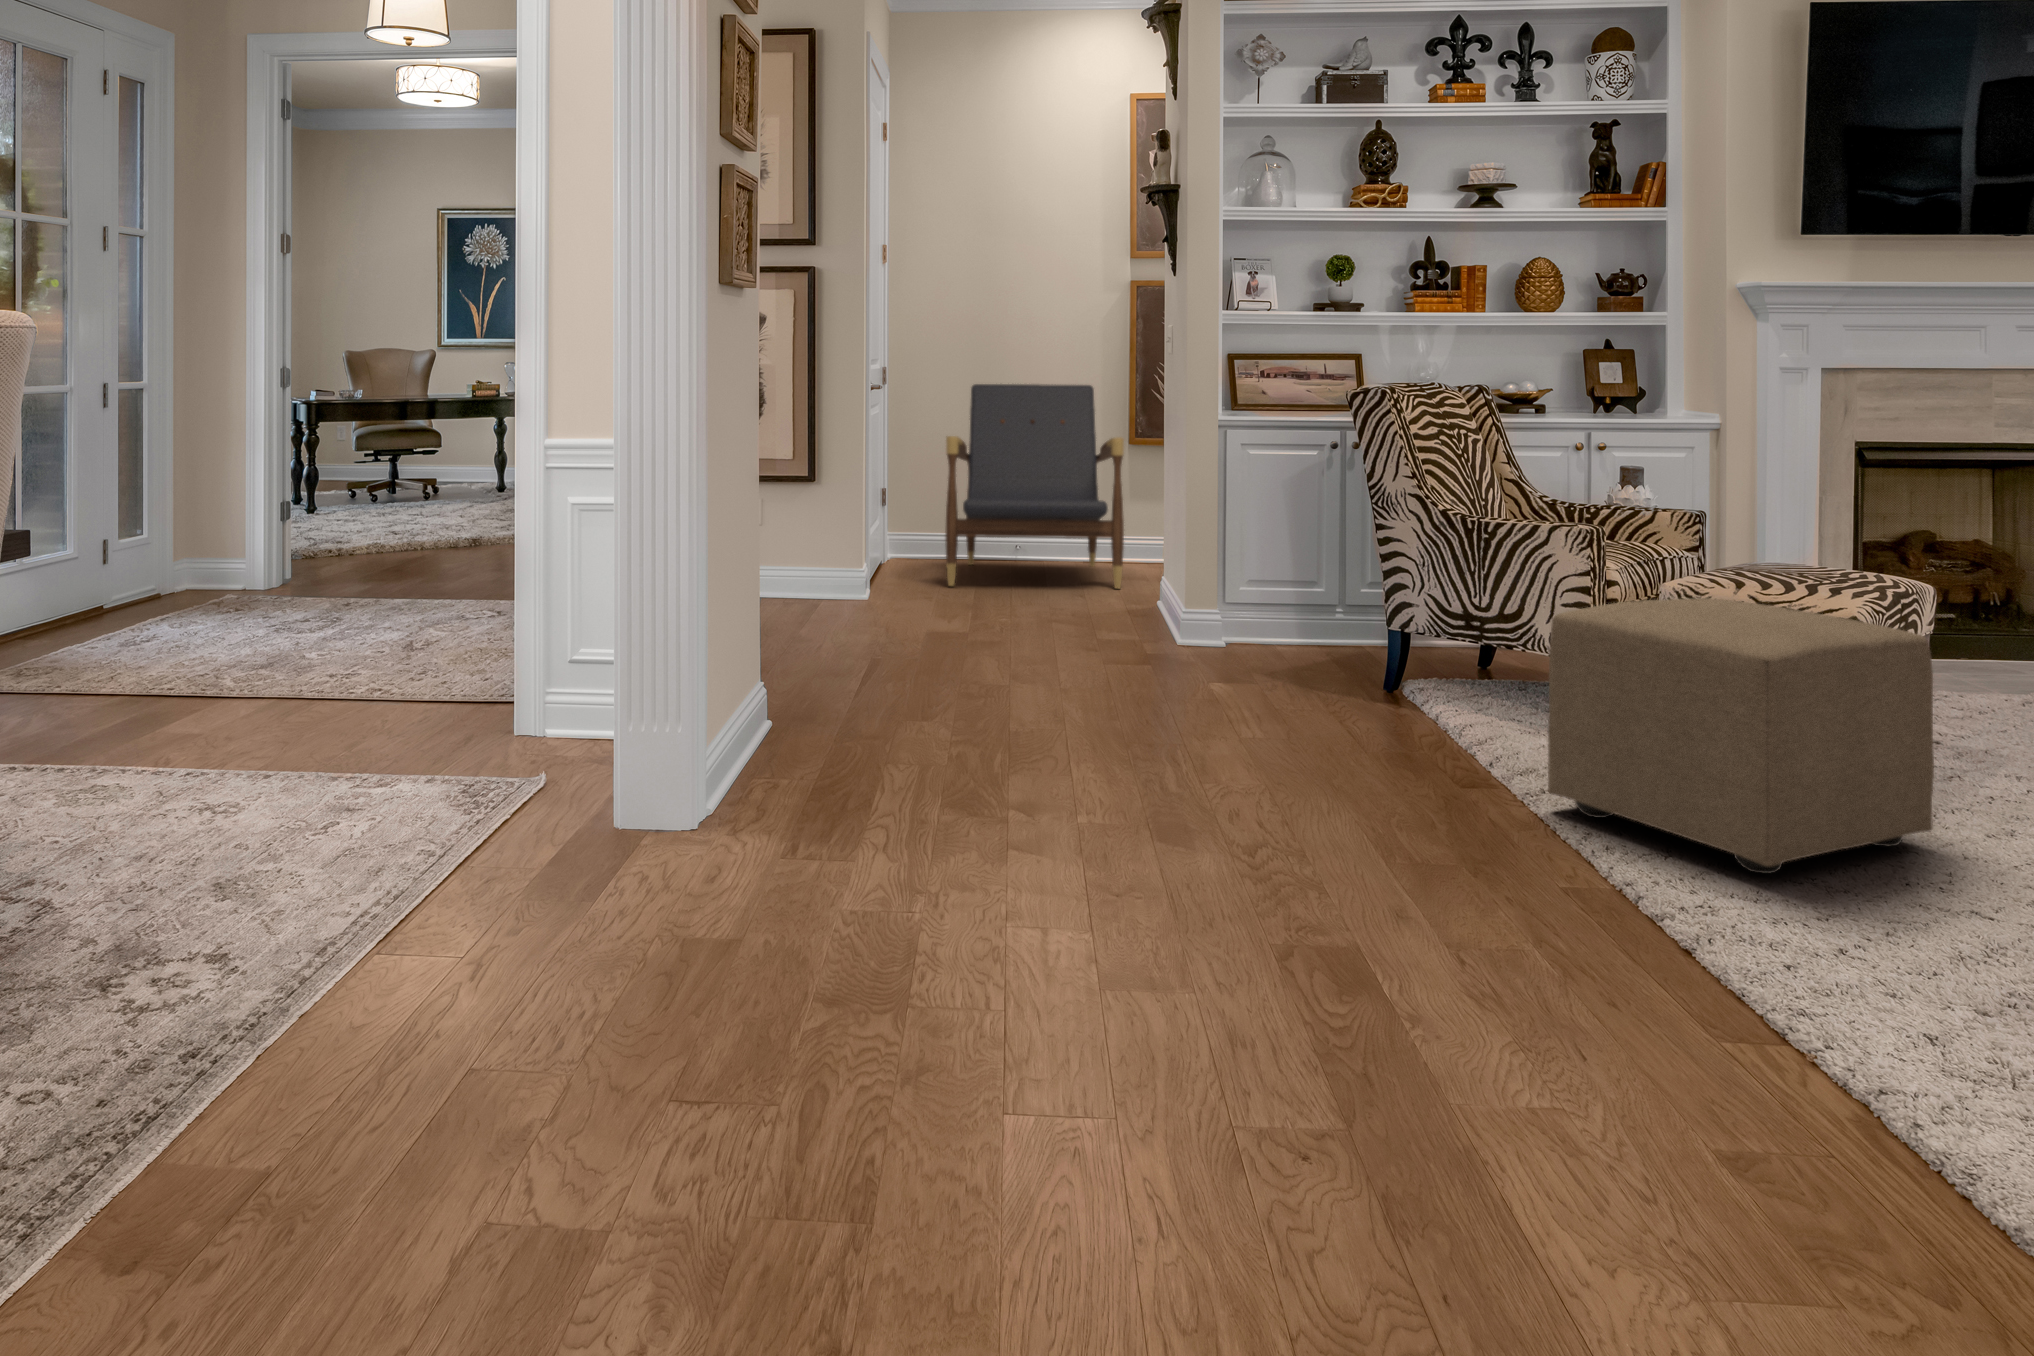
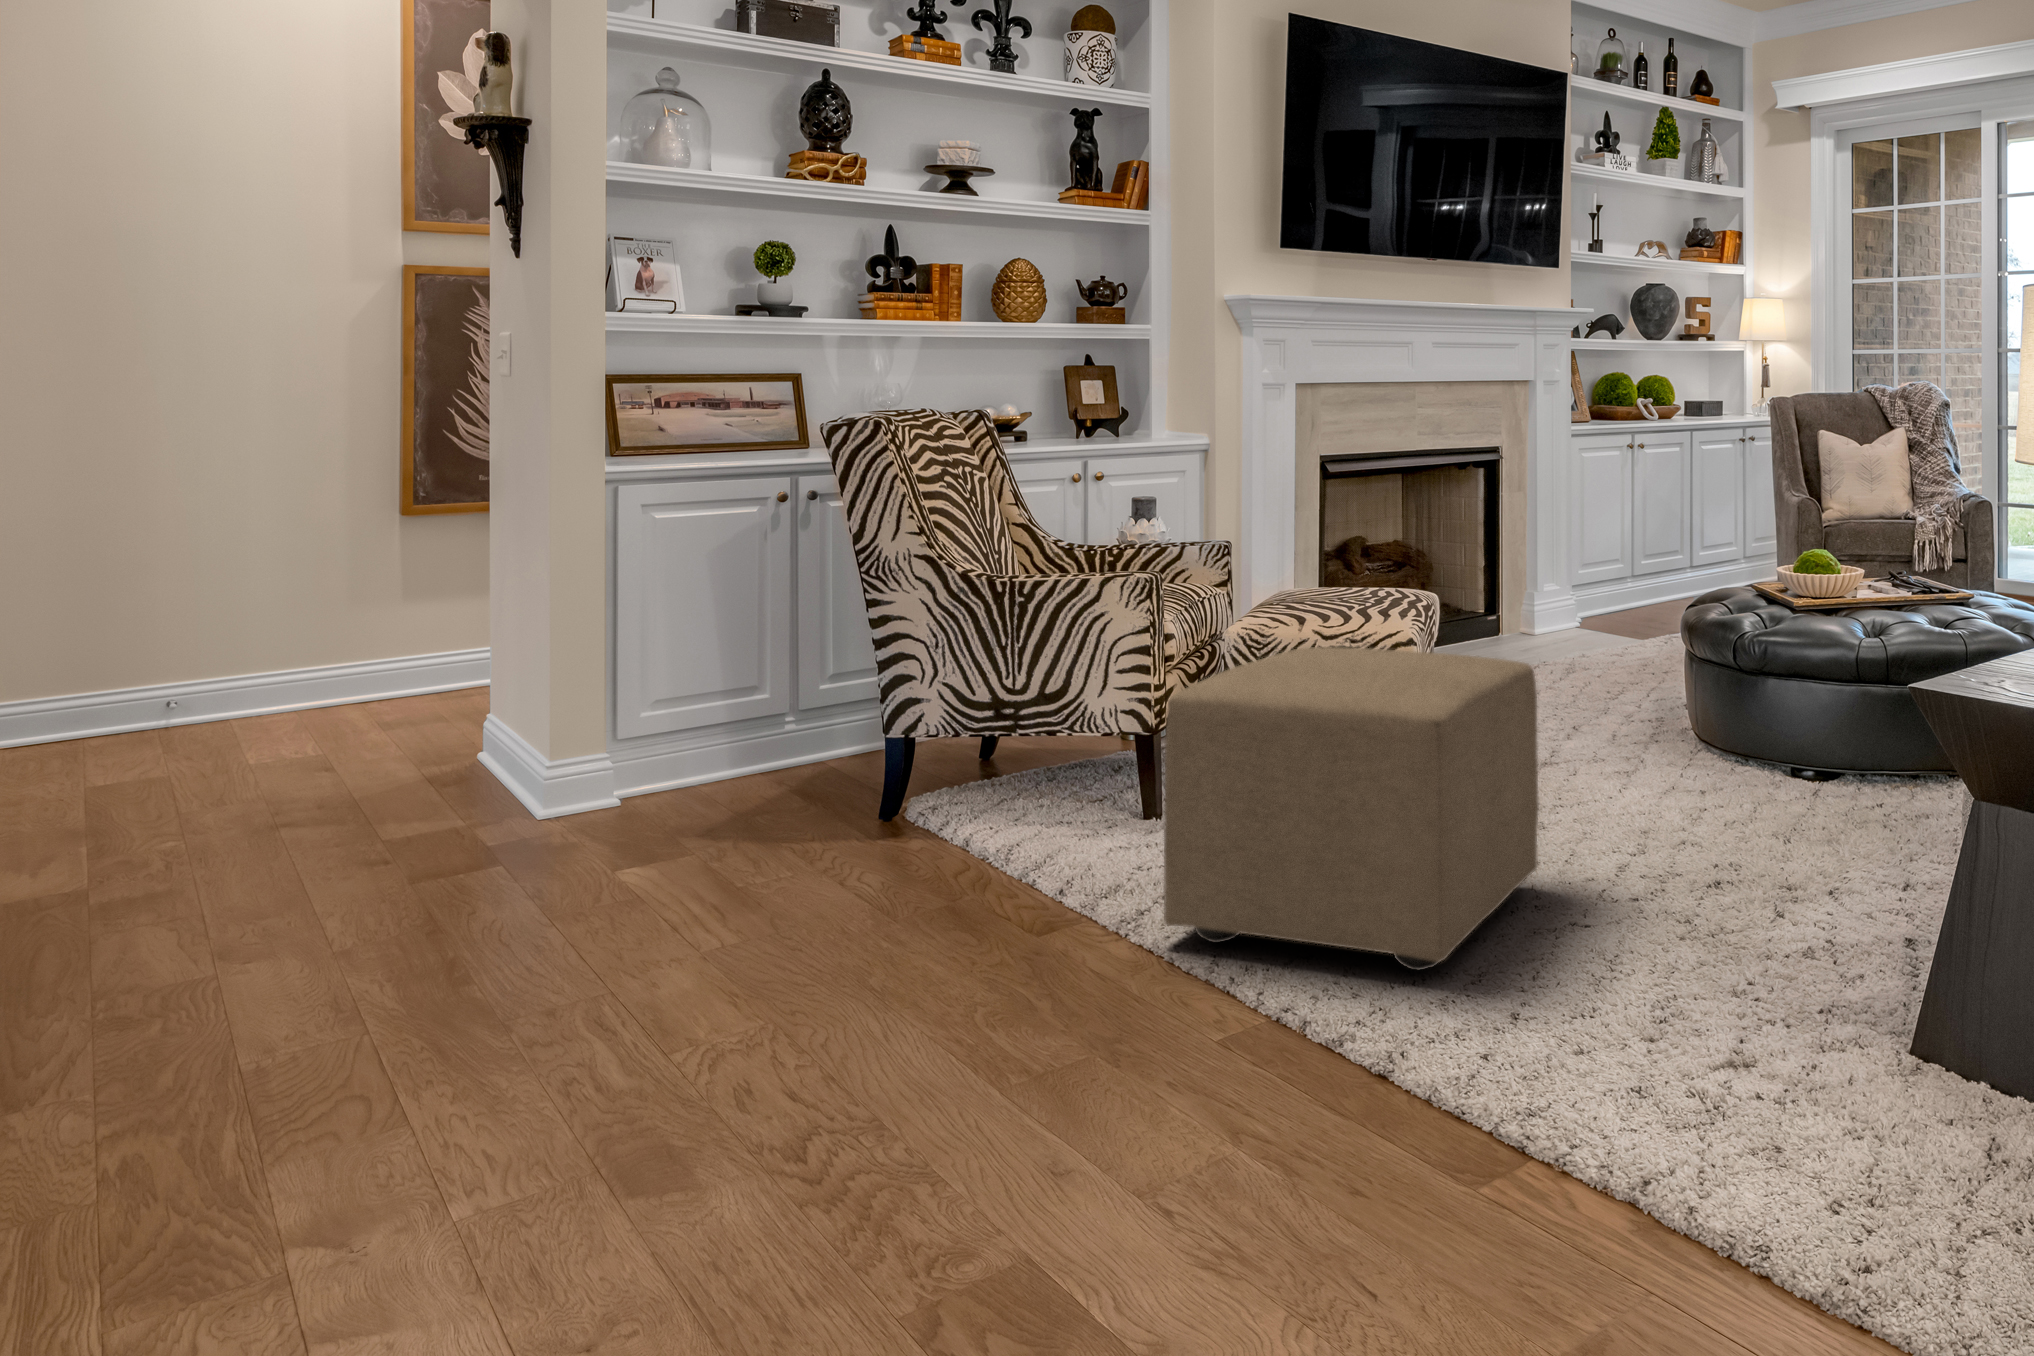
lounge chair: present [945,384,1124,589] -> none [61,419,419,763]

